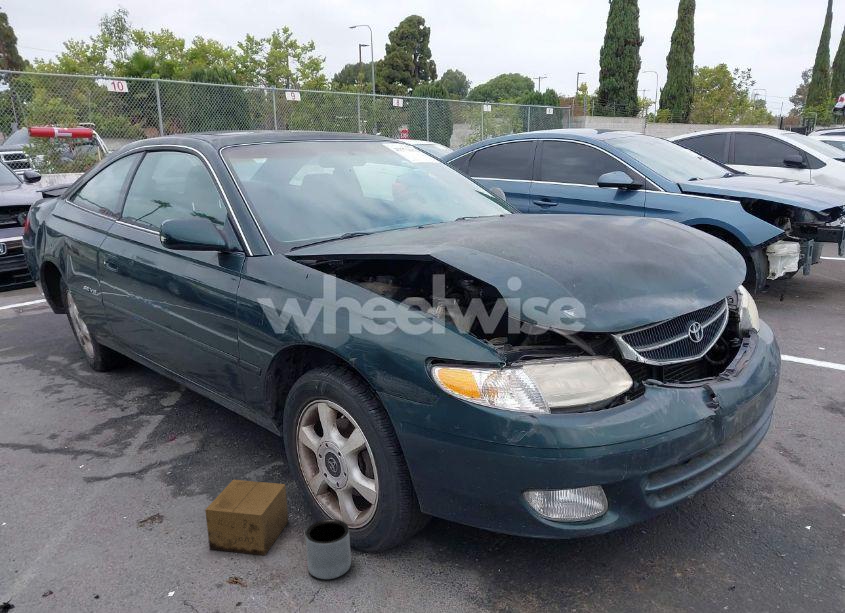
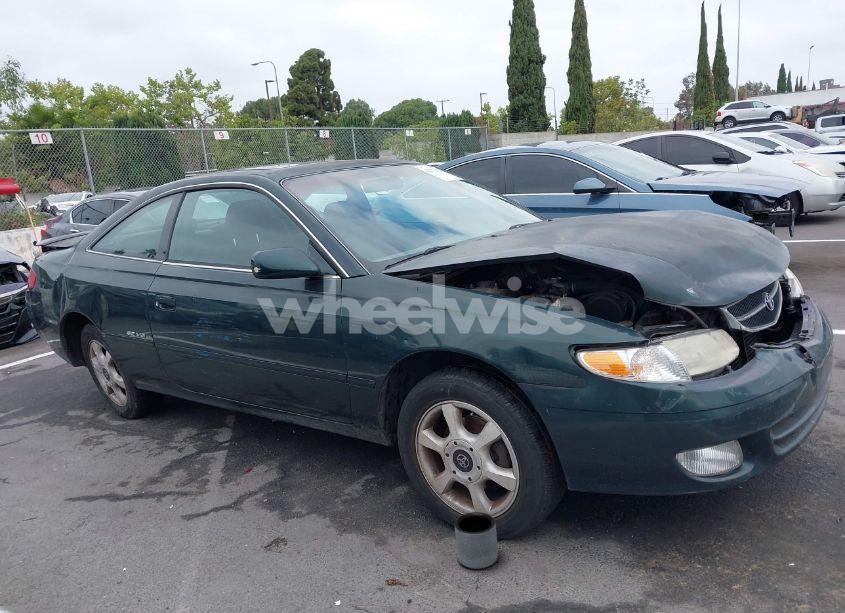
cardboard box: present [205,480,288,555] -> none [347,489,414,561]

